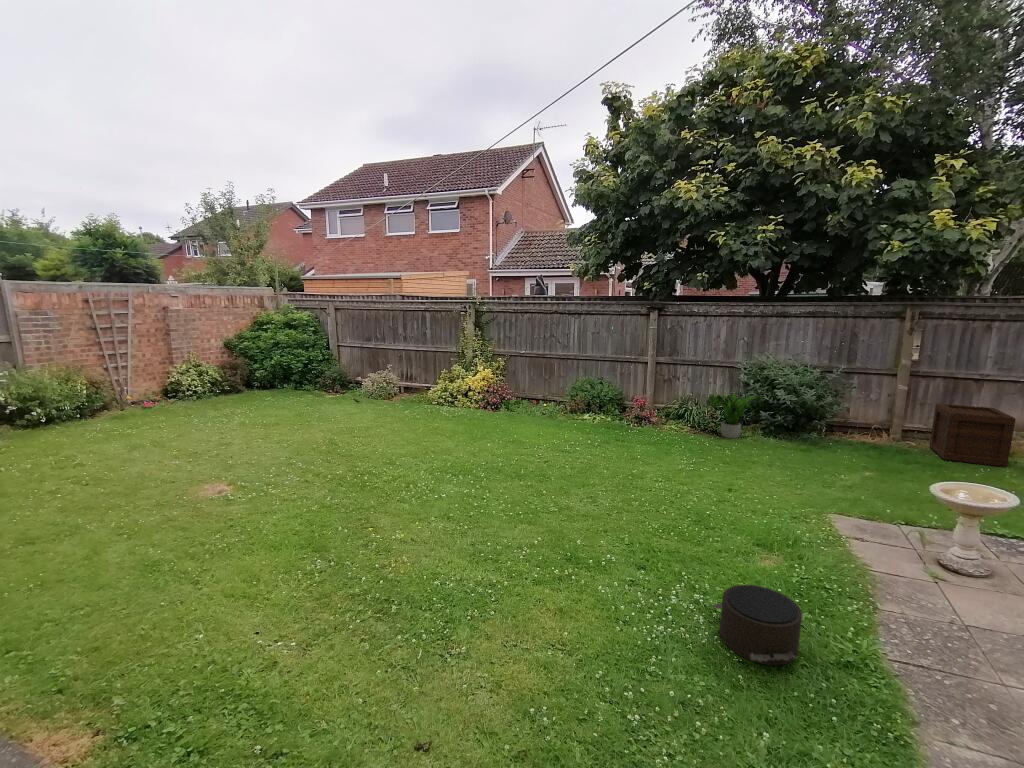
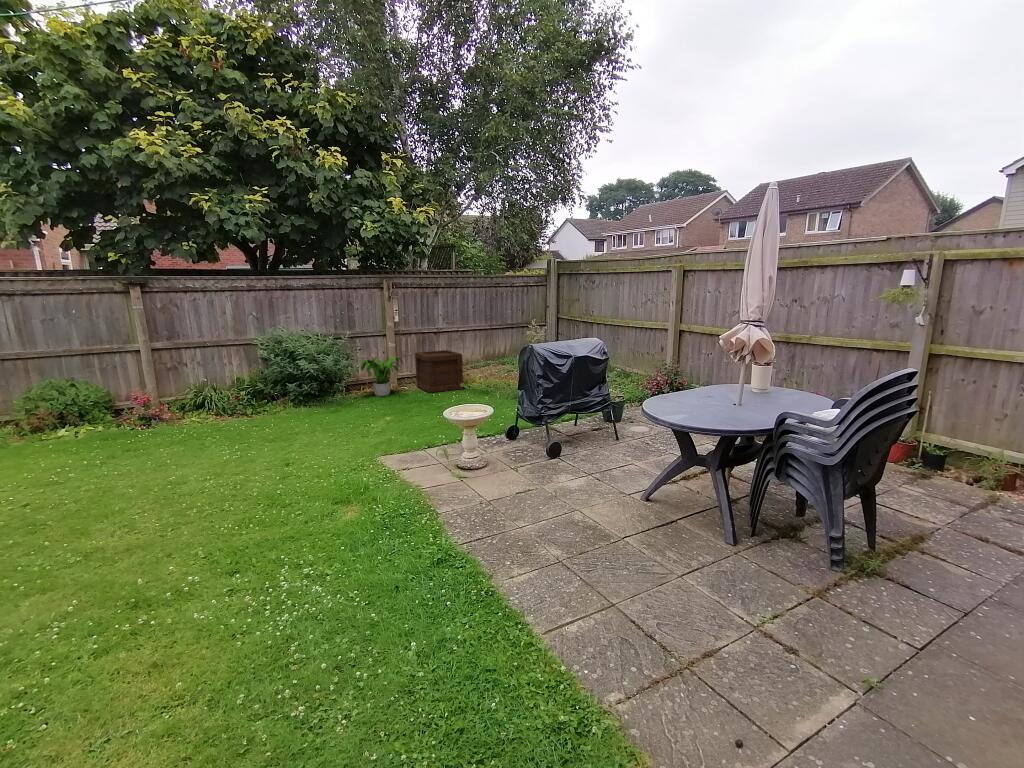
potted plant: present [707,394,762,438] -> present [361,357,403,396]
pouf: present [713,585,802,665] -> none [329,527,426,606]

